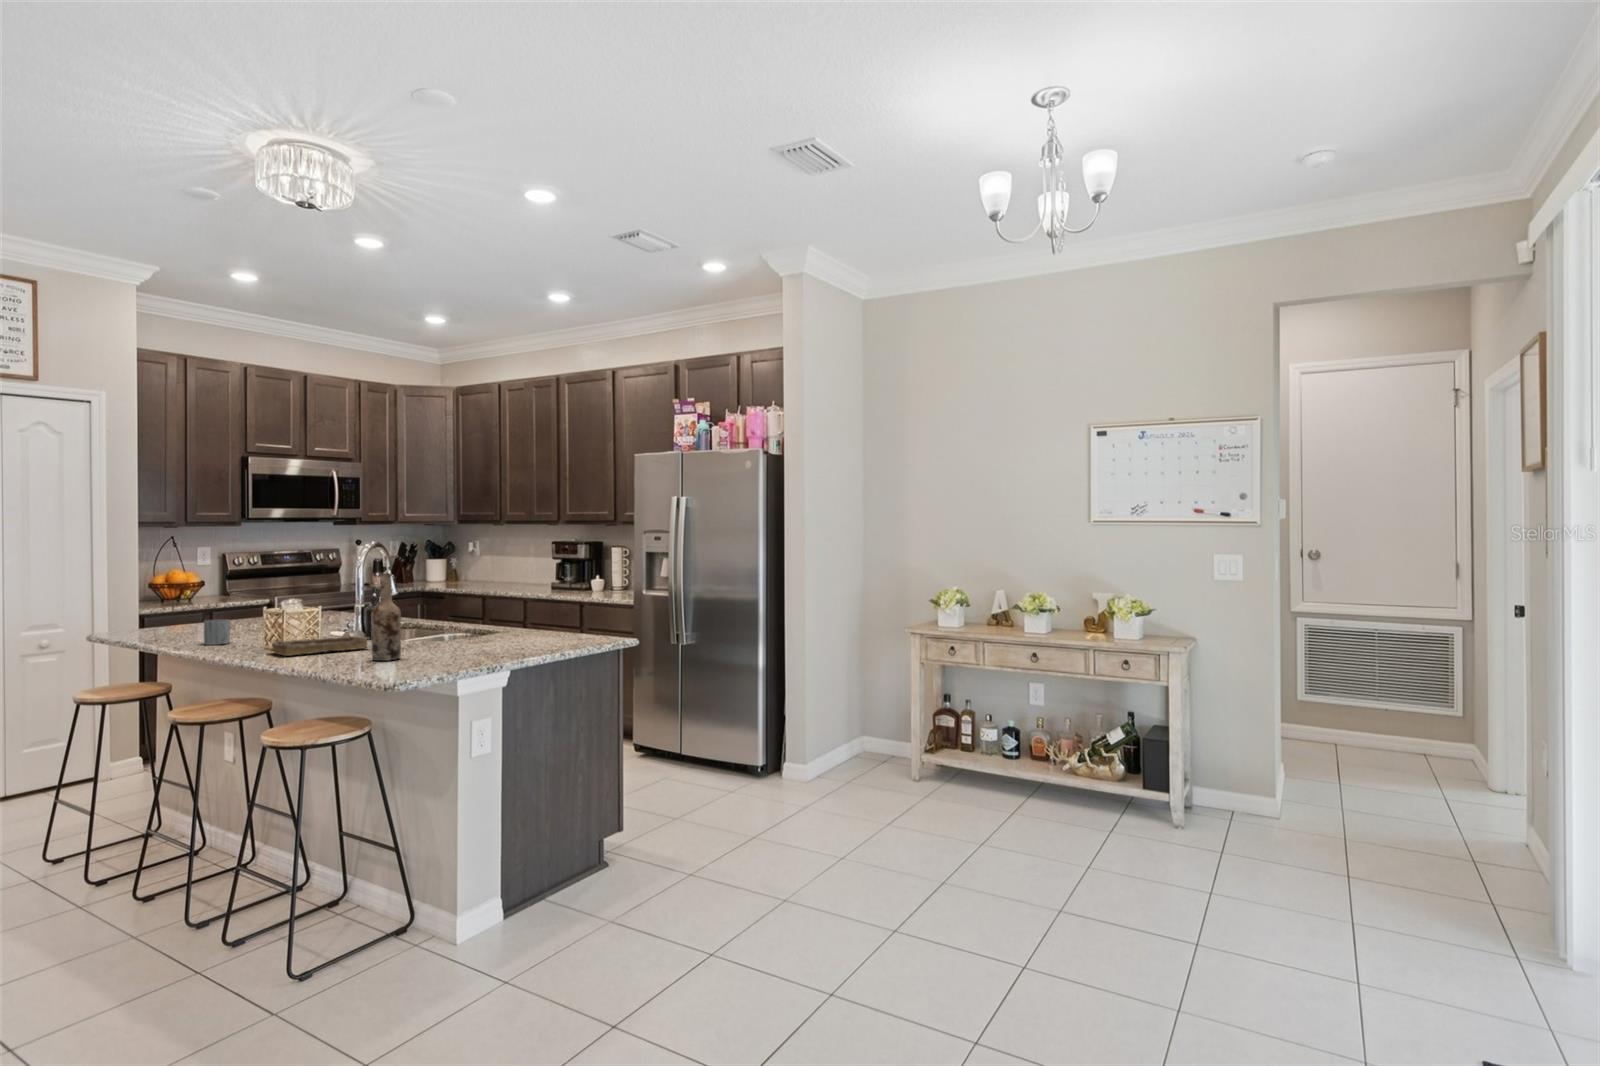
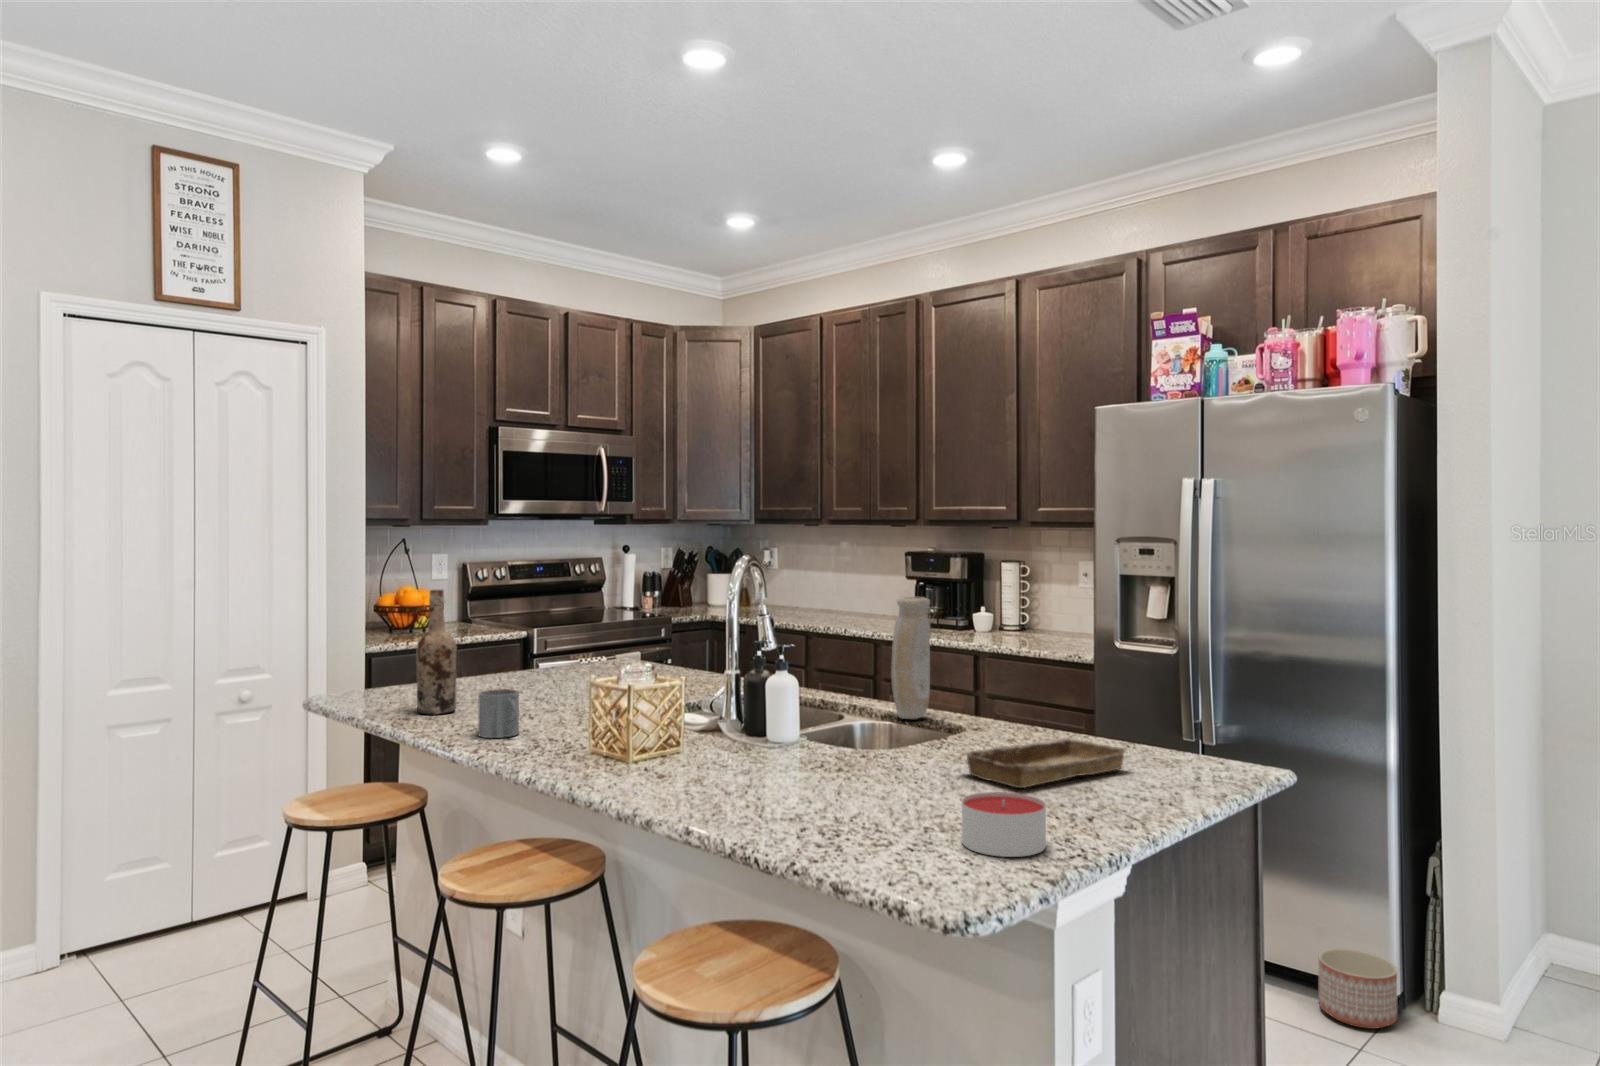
vase: none [464,565,487,631] -> present [891,597,931,719]
wine bottle: present [371,573,401,661] -> present [416,590,457,714]
tray: present [272,636,367,656] -> present [963,738,1127,788]
candle: none [422,644,460,667] -> present [962,792,1046,857]
planter: none [724,752,761,789] -> present [1319,948,1397,1029]

